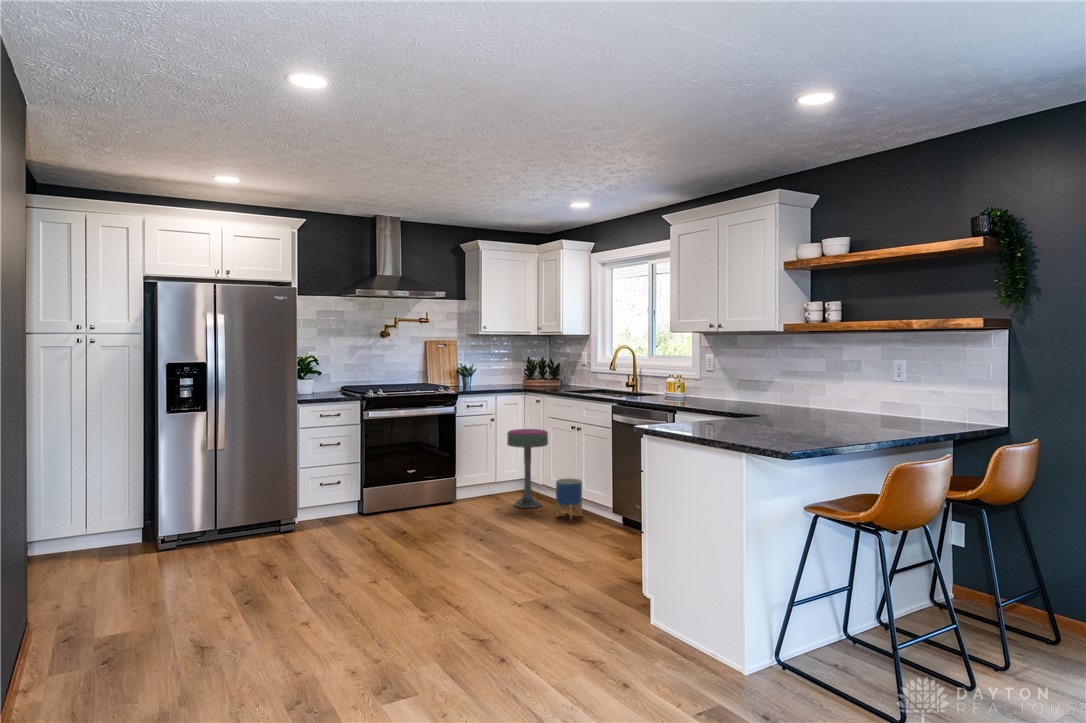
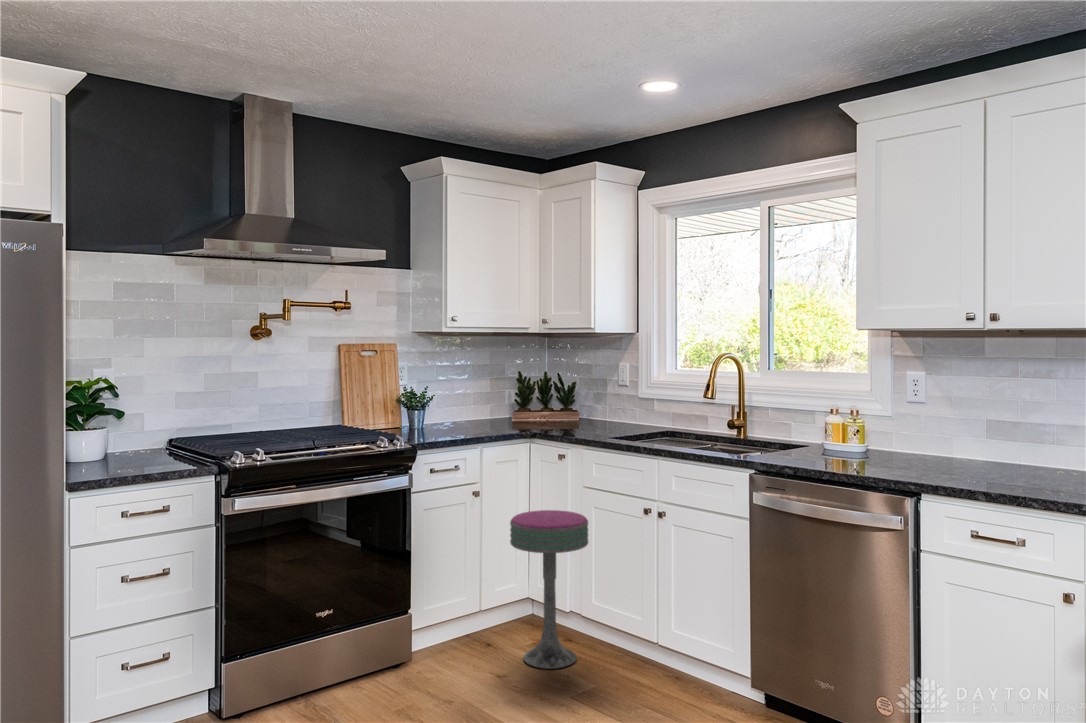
planter: present [556,478,582,519] -> none [621,612,673,701]

